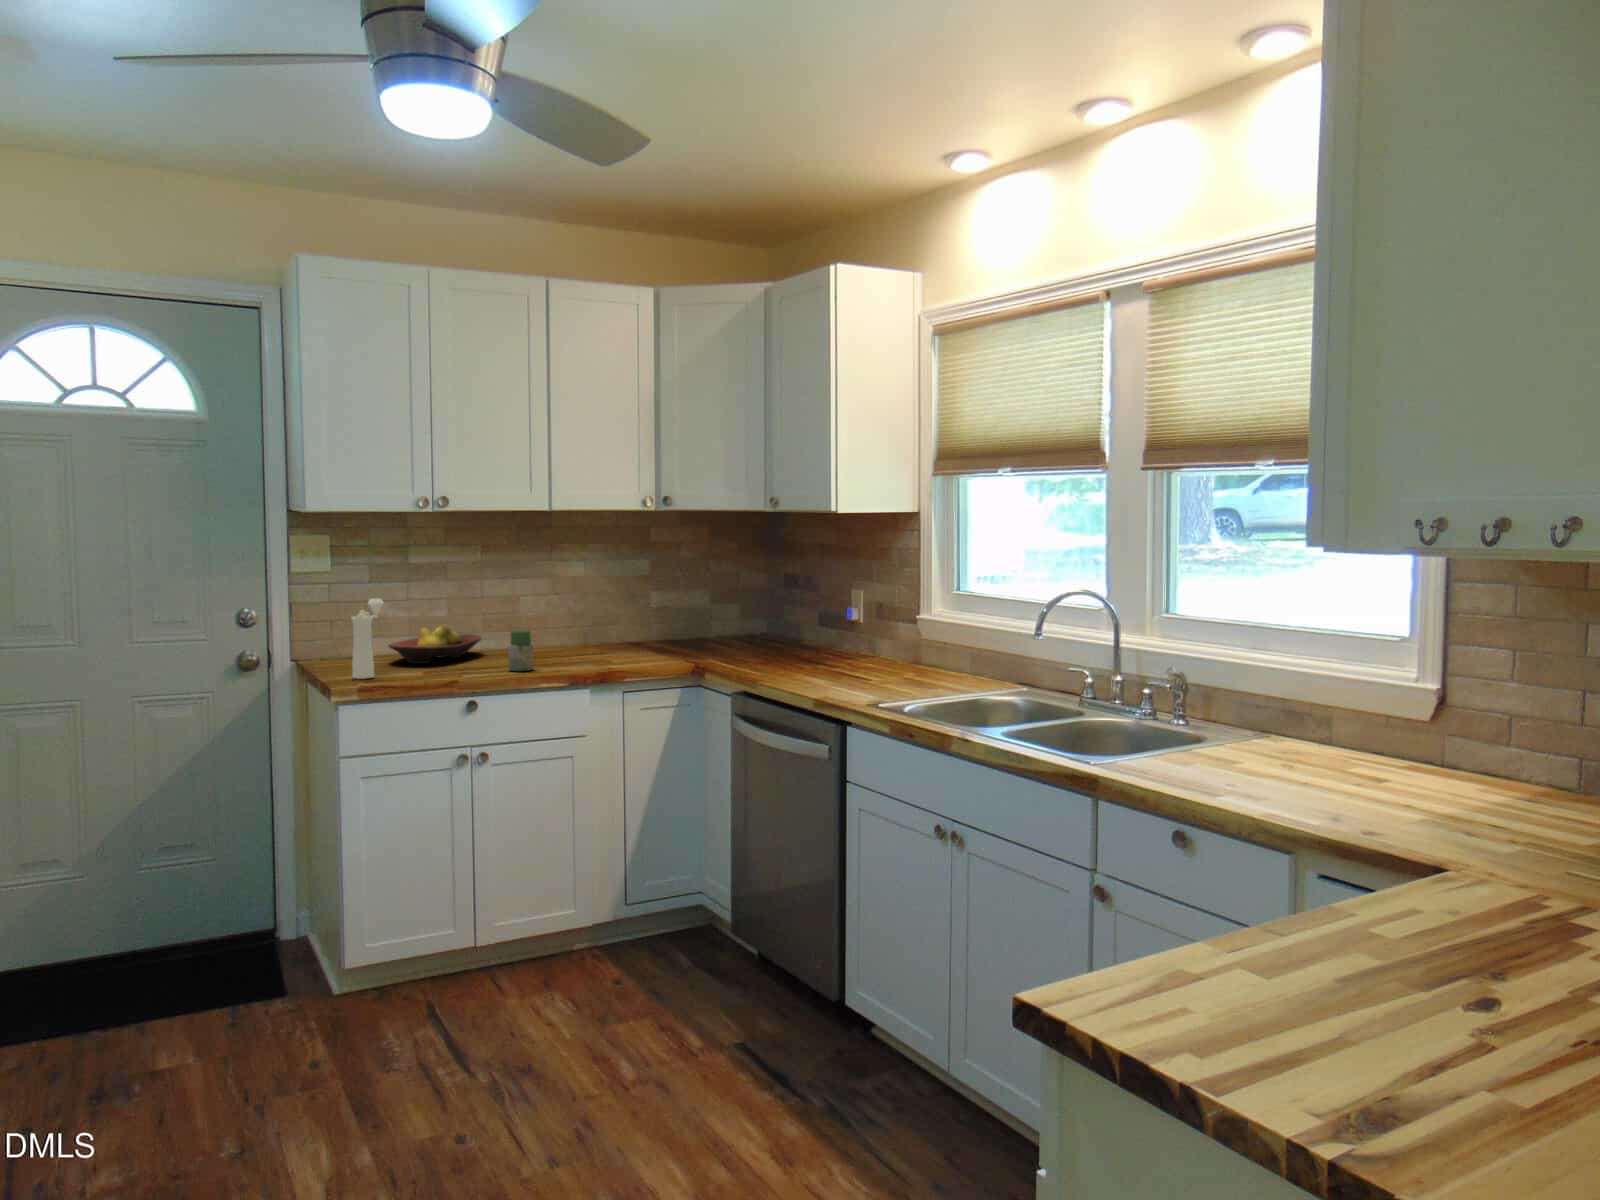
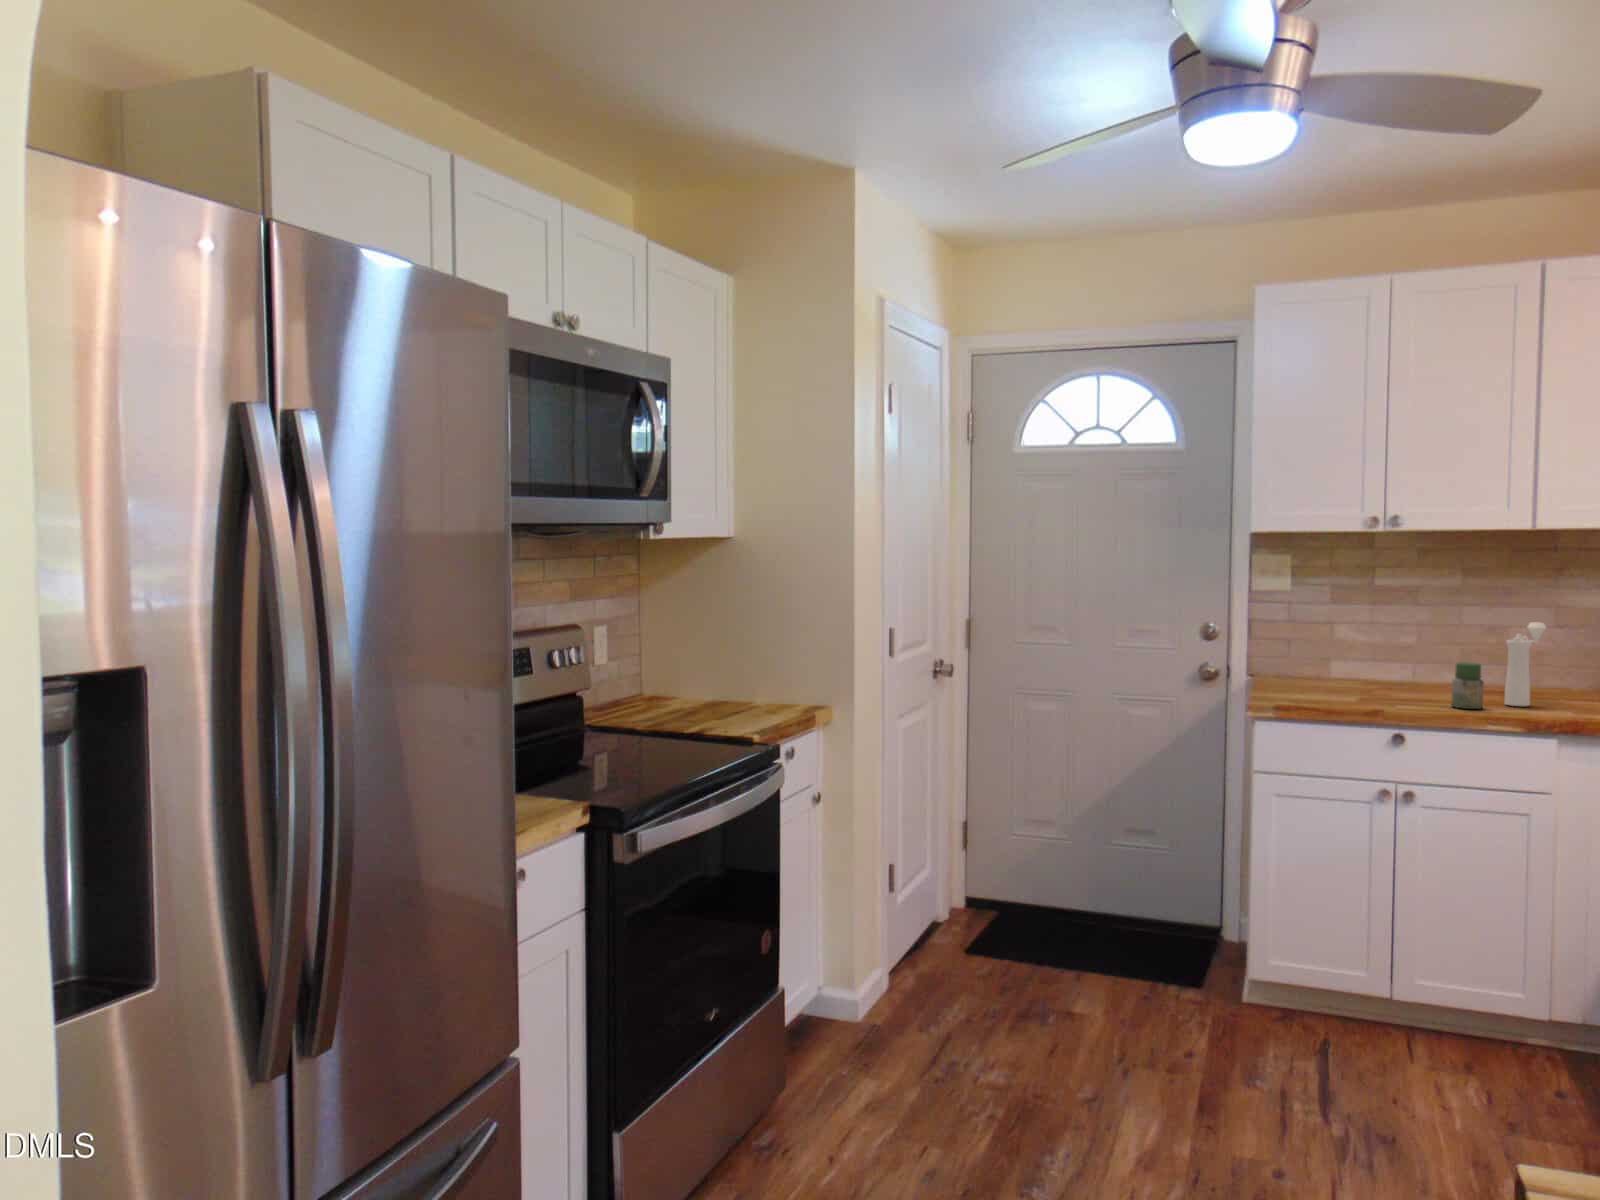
pepper mill: present [351,599,383,679] -> present [1505,623,1546,706]
fruit bowl: present [388,624,481,664] -> none [1331,650,1447,690]

